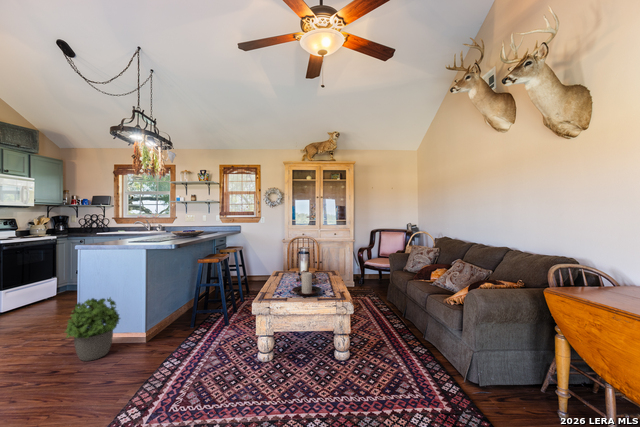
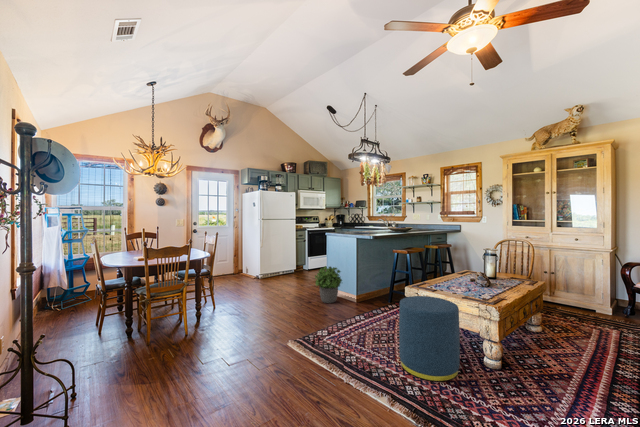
candle holder: present [292,272,321,296] -> none [443,270,475,293]
ottoman: none [270,306,333,408] -> present [399,296,460,382]

